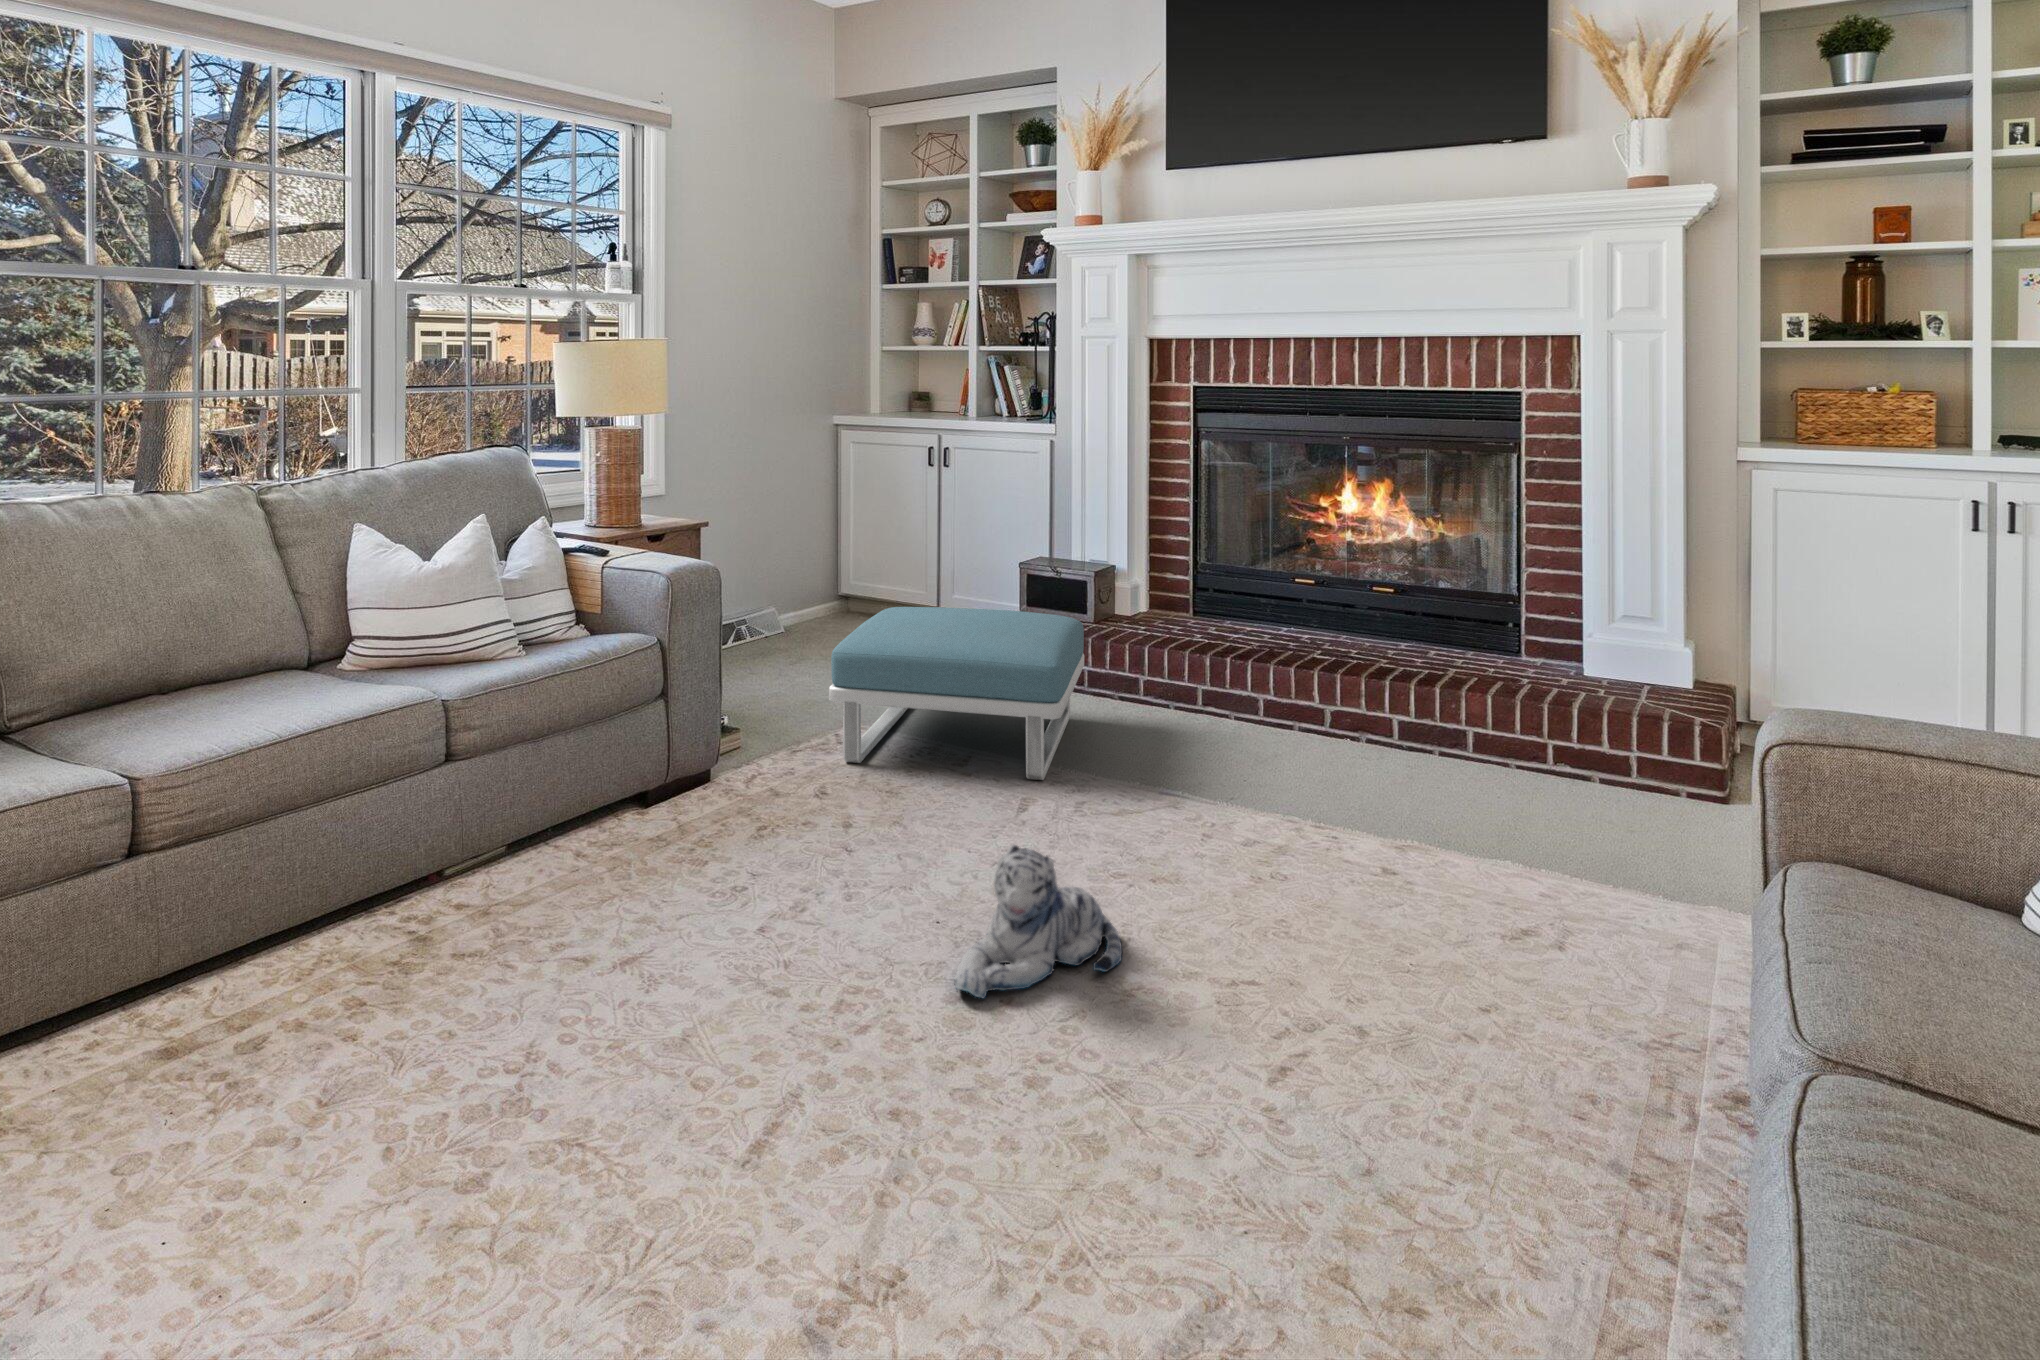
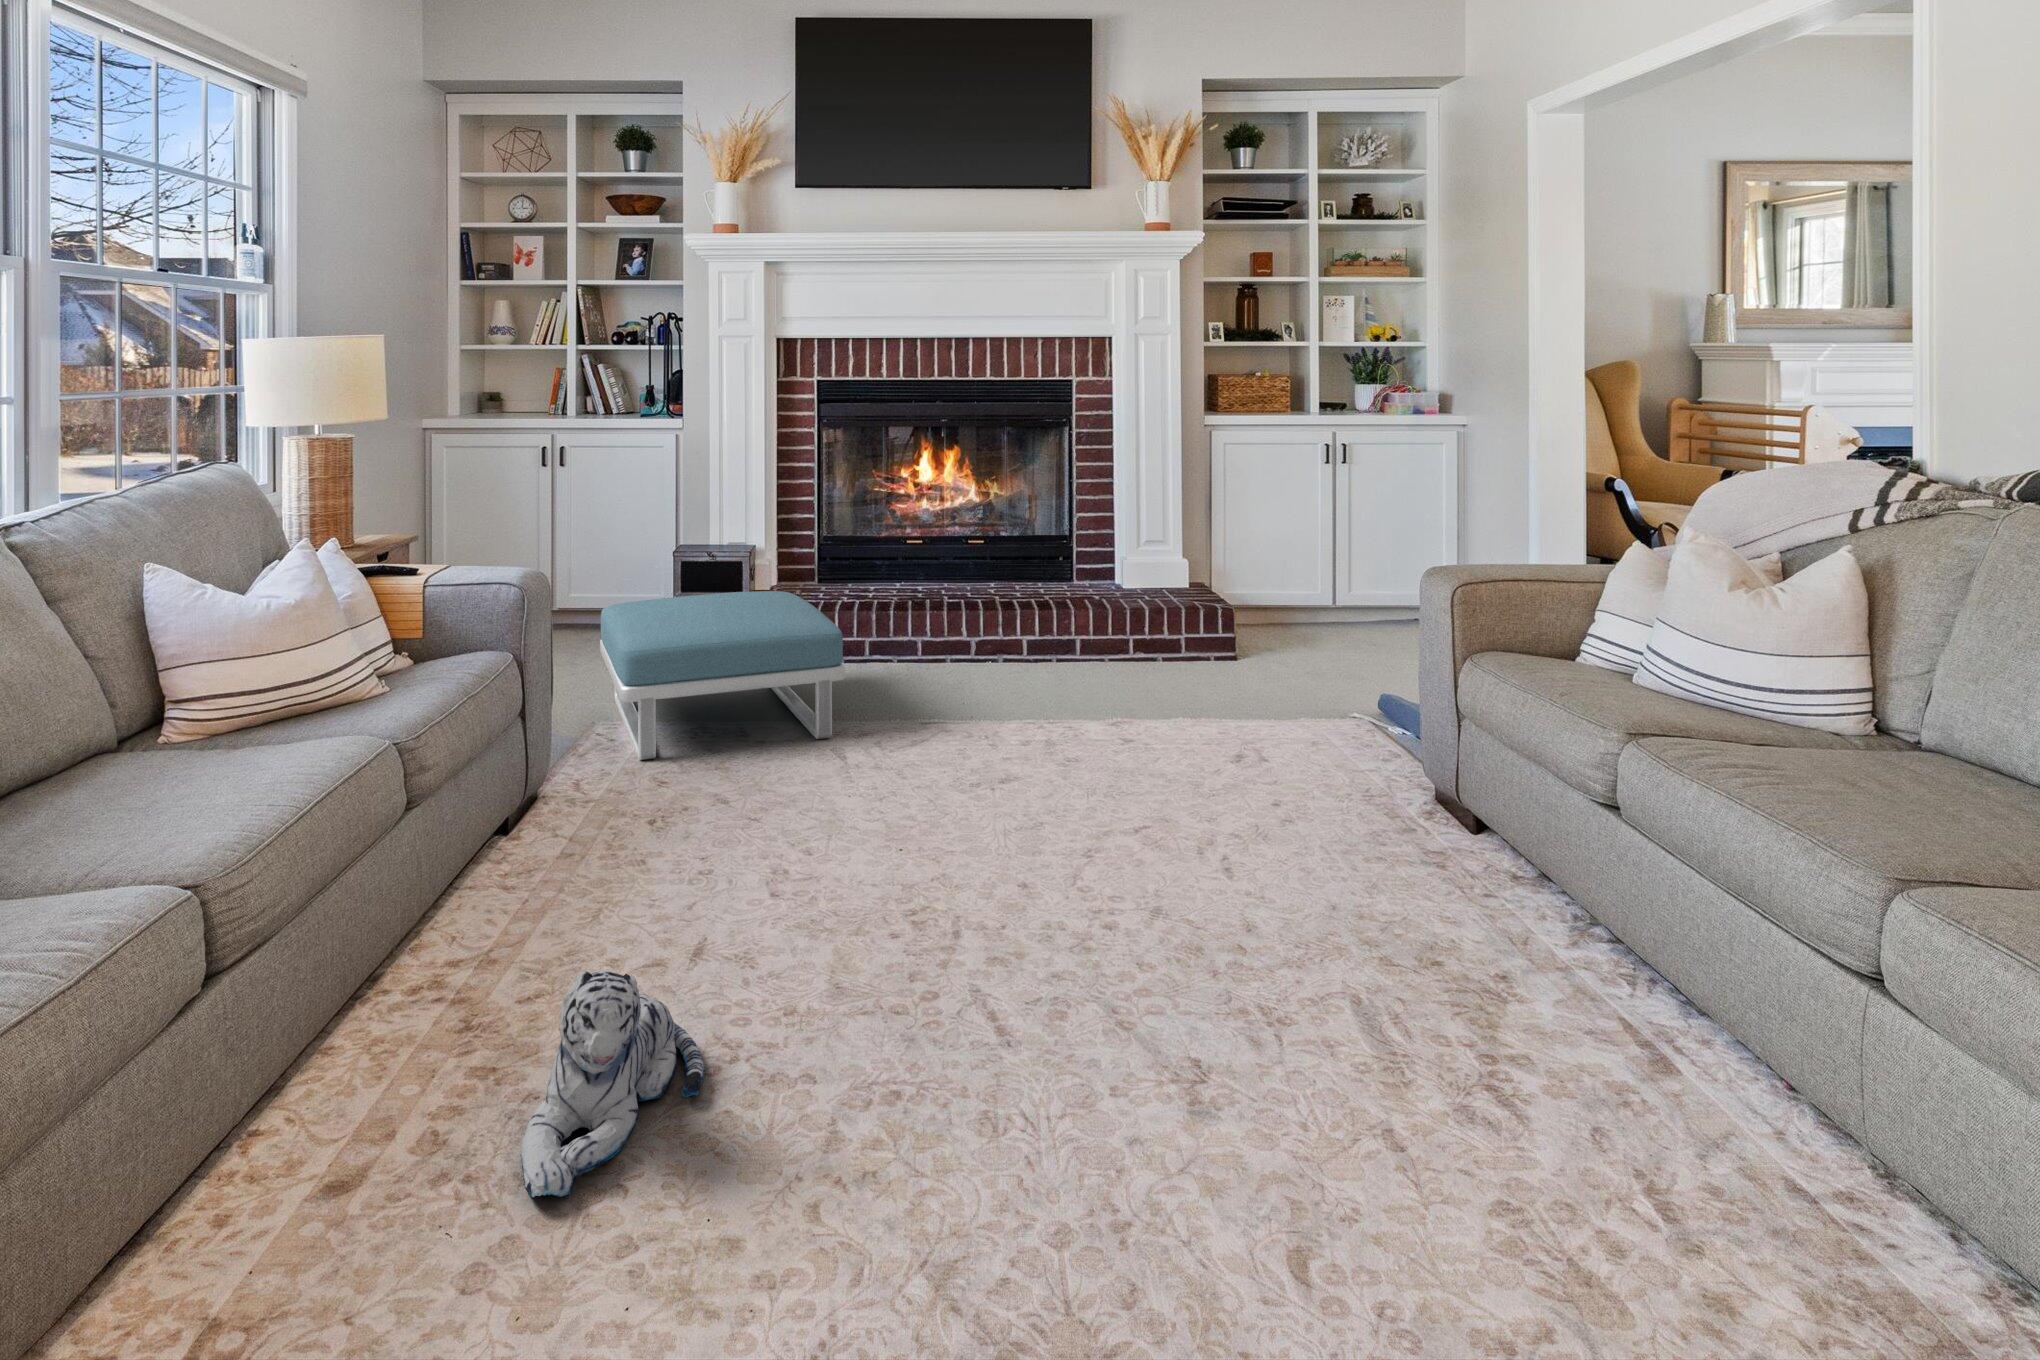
plush toy: present [954,845,1122,998] -> present [520,970,705,1199]

